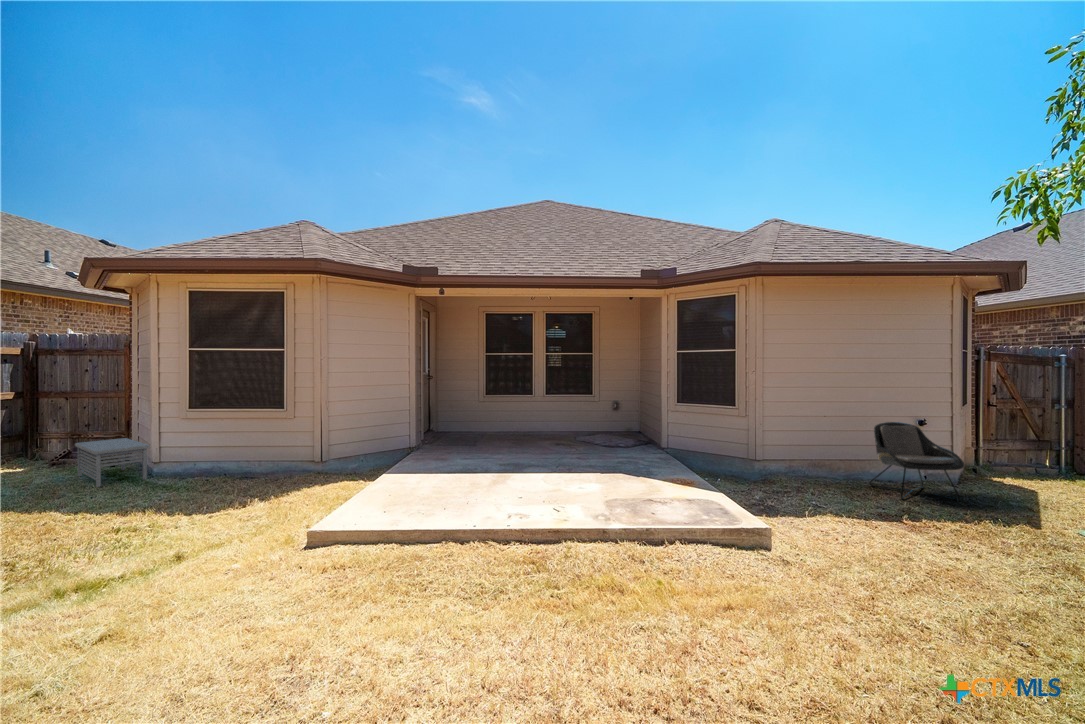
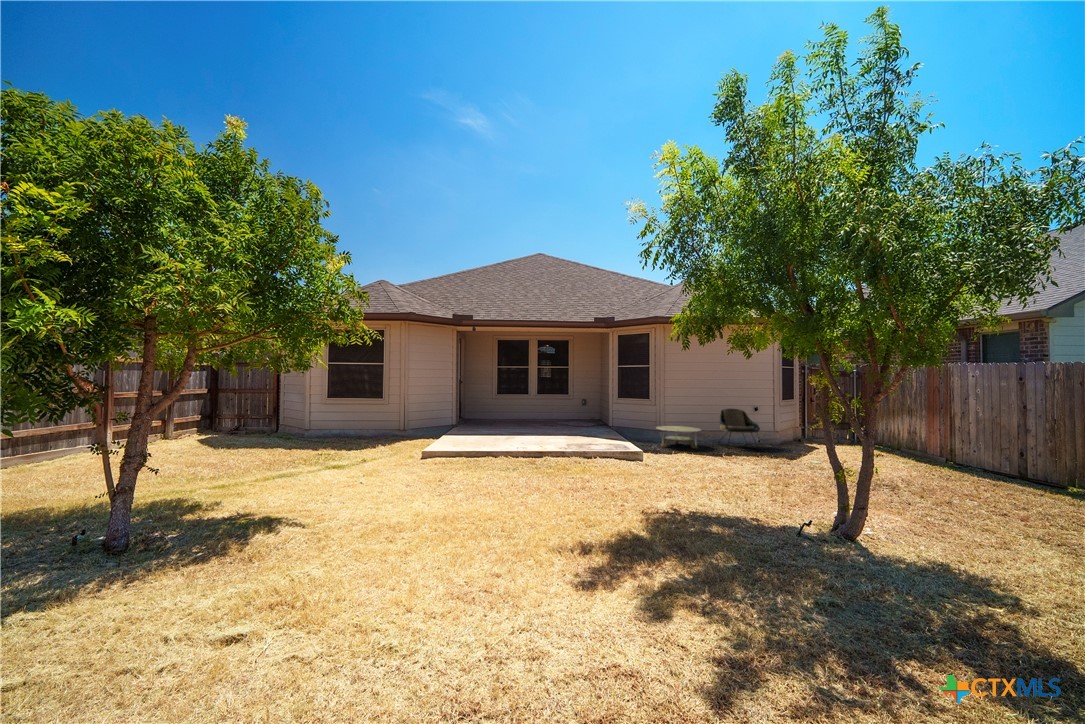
storage bench: present [75,438,150,487] -> none [259,415,306,441]
round table: none [759,453,850,500] -> present [656,426,701,449]

